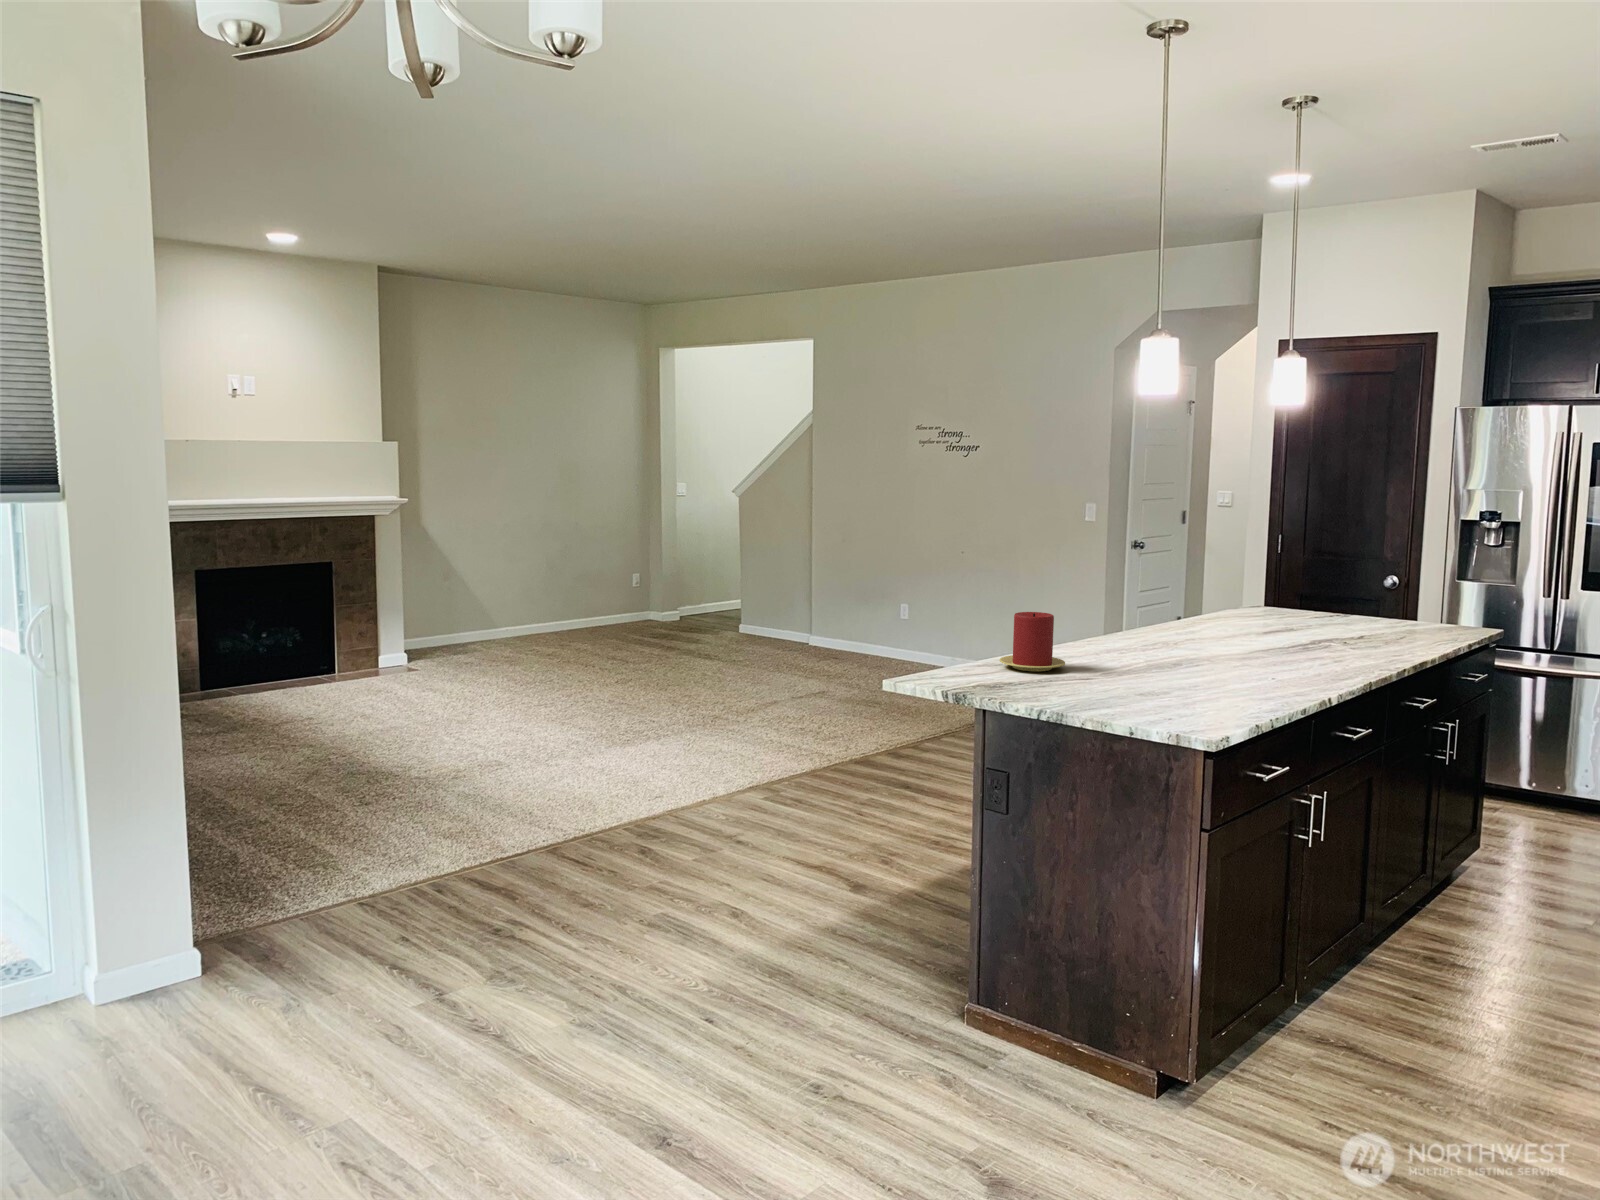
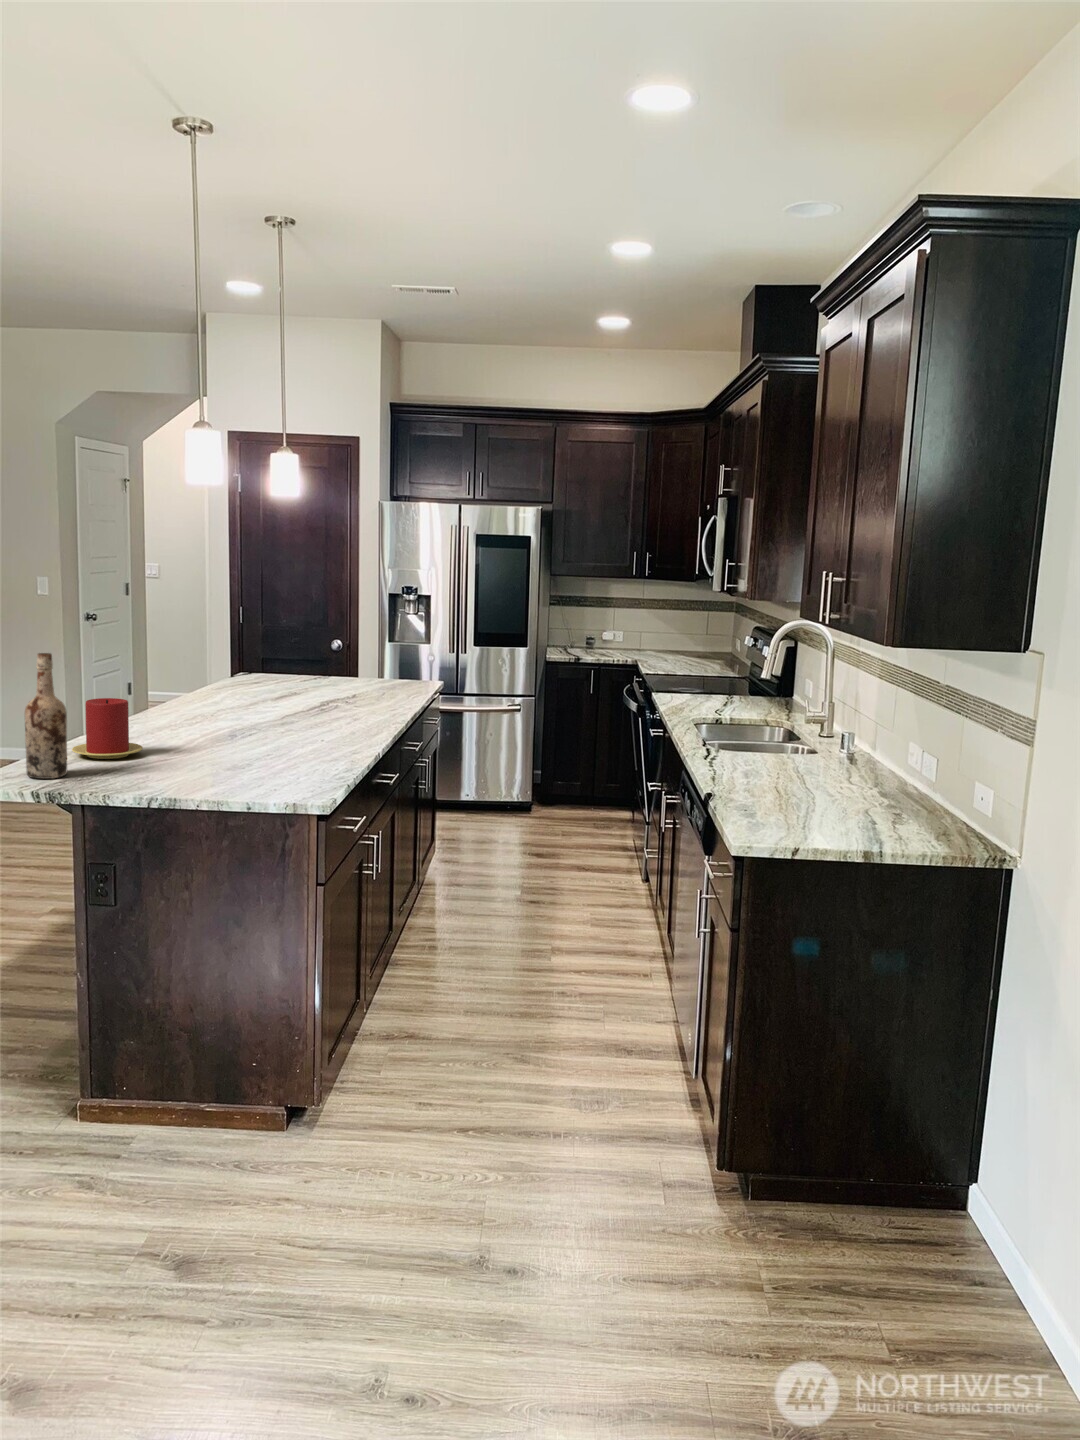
wine bottle: none [944,564,982,682] -> present [25,653,67,779]

